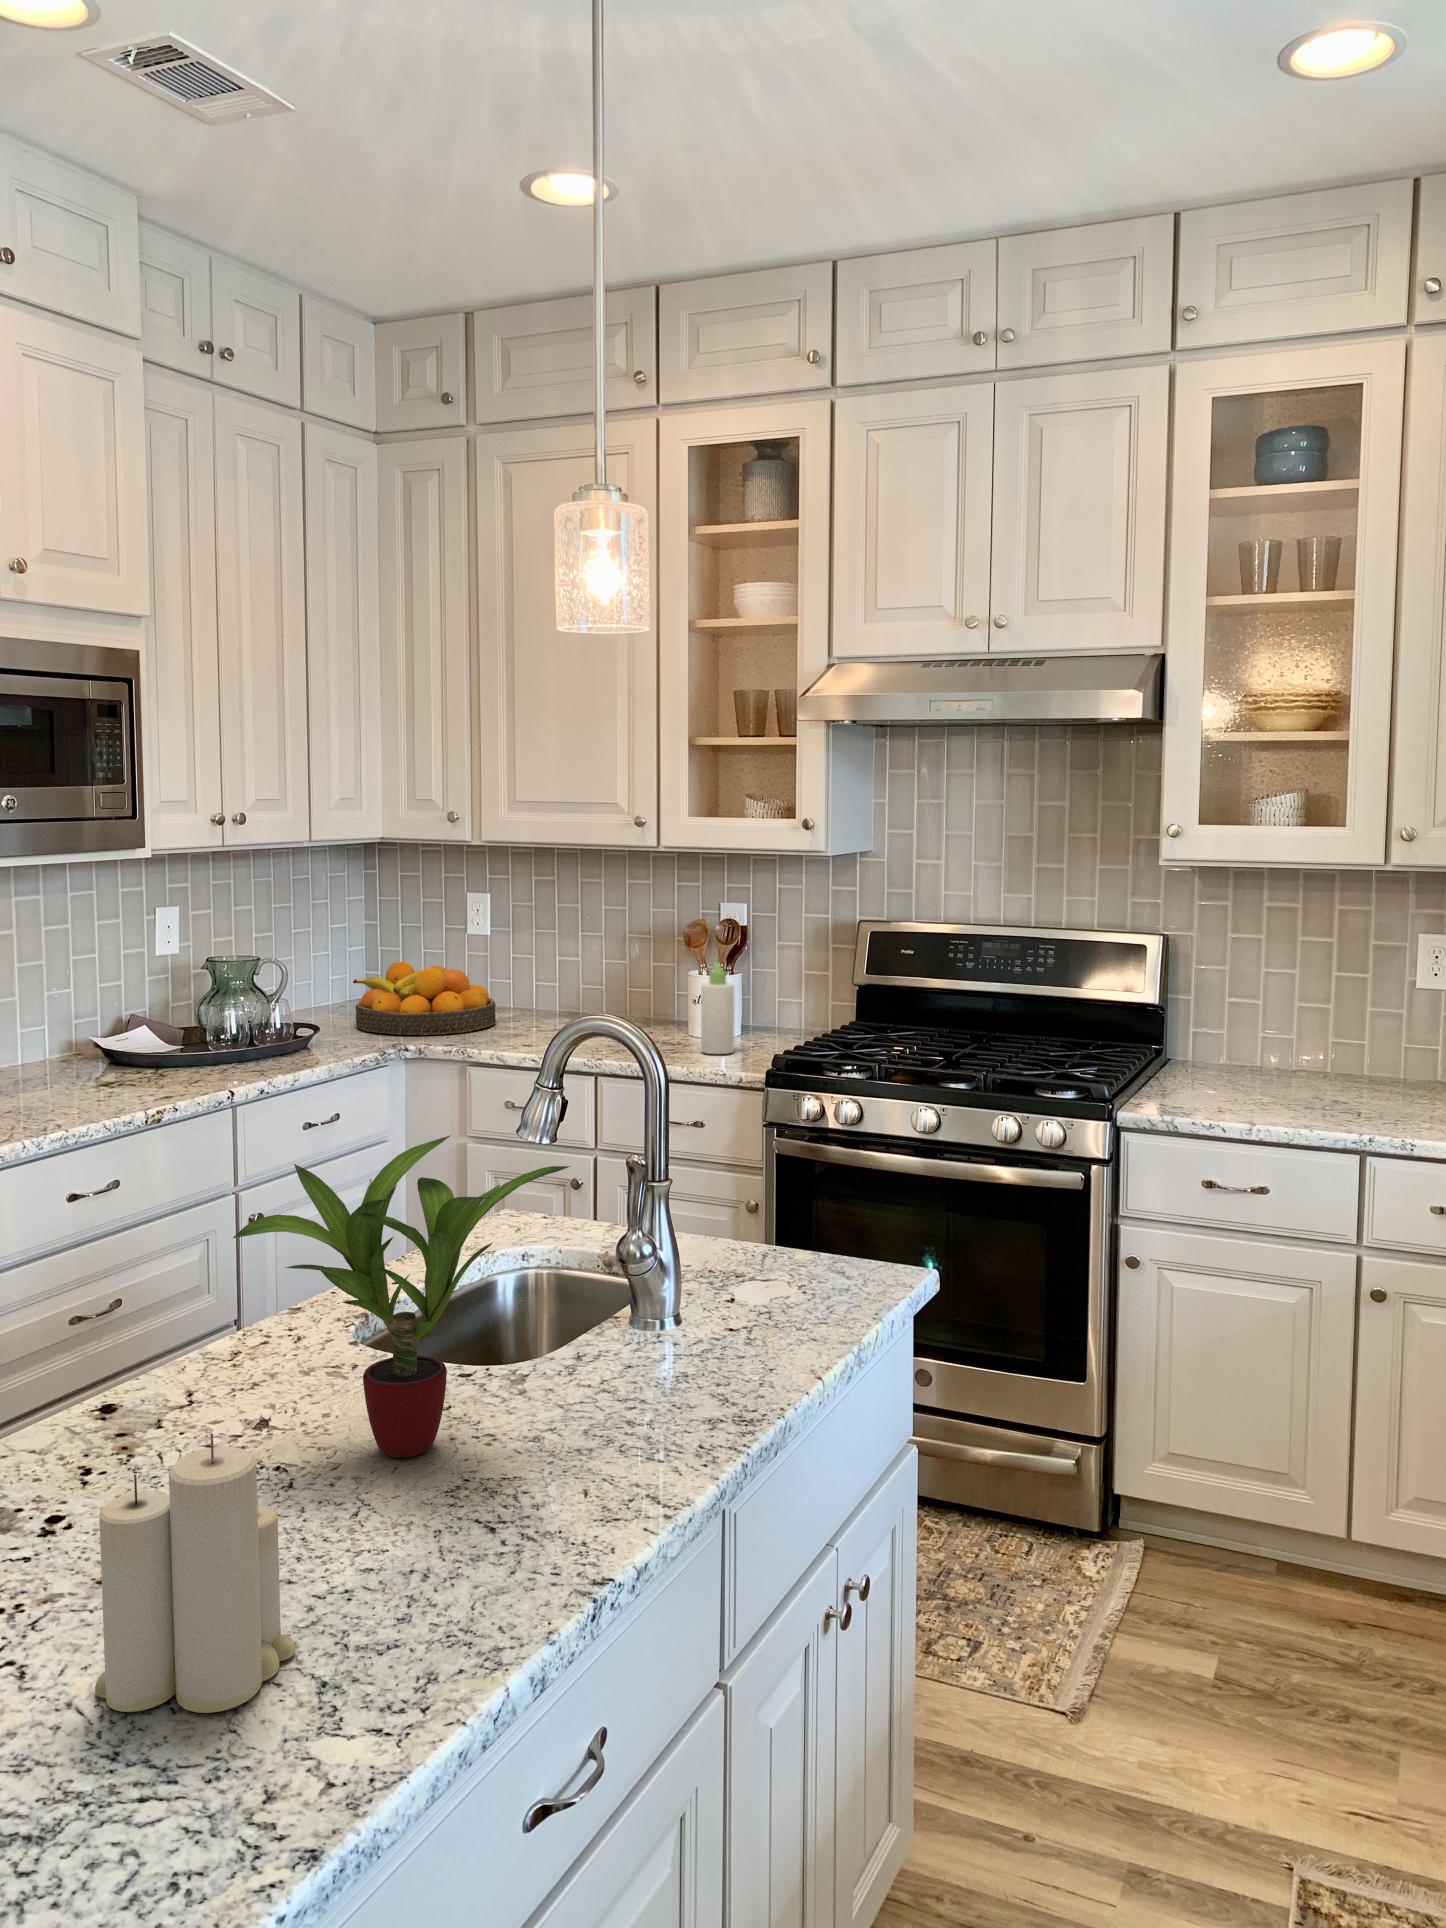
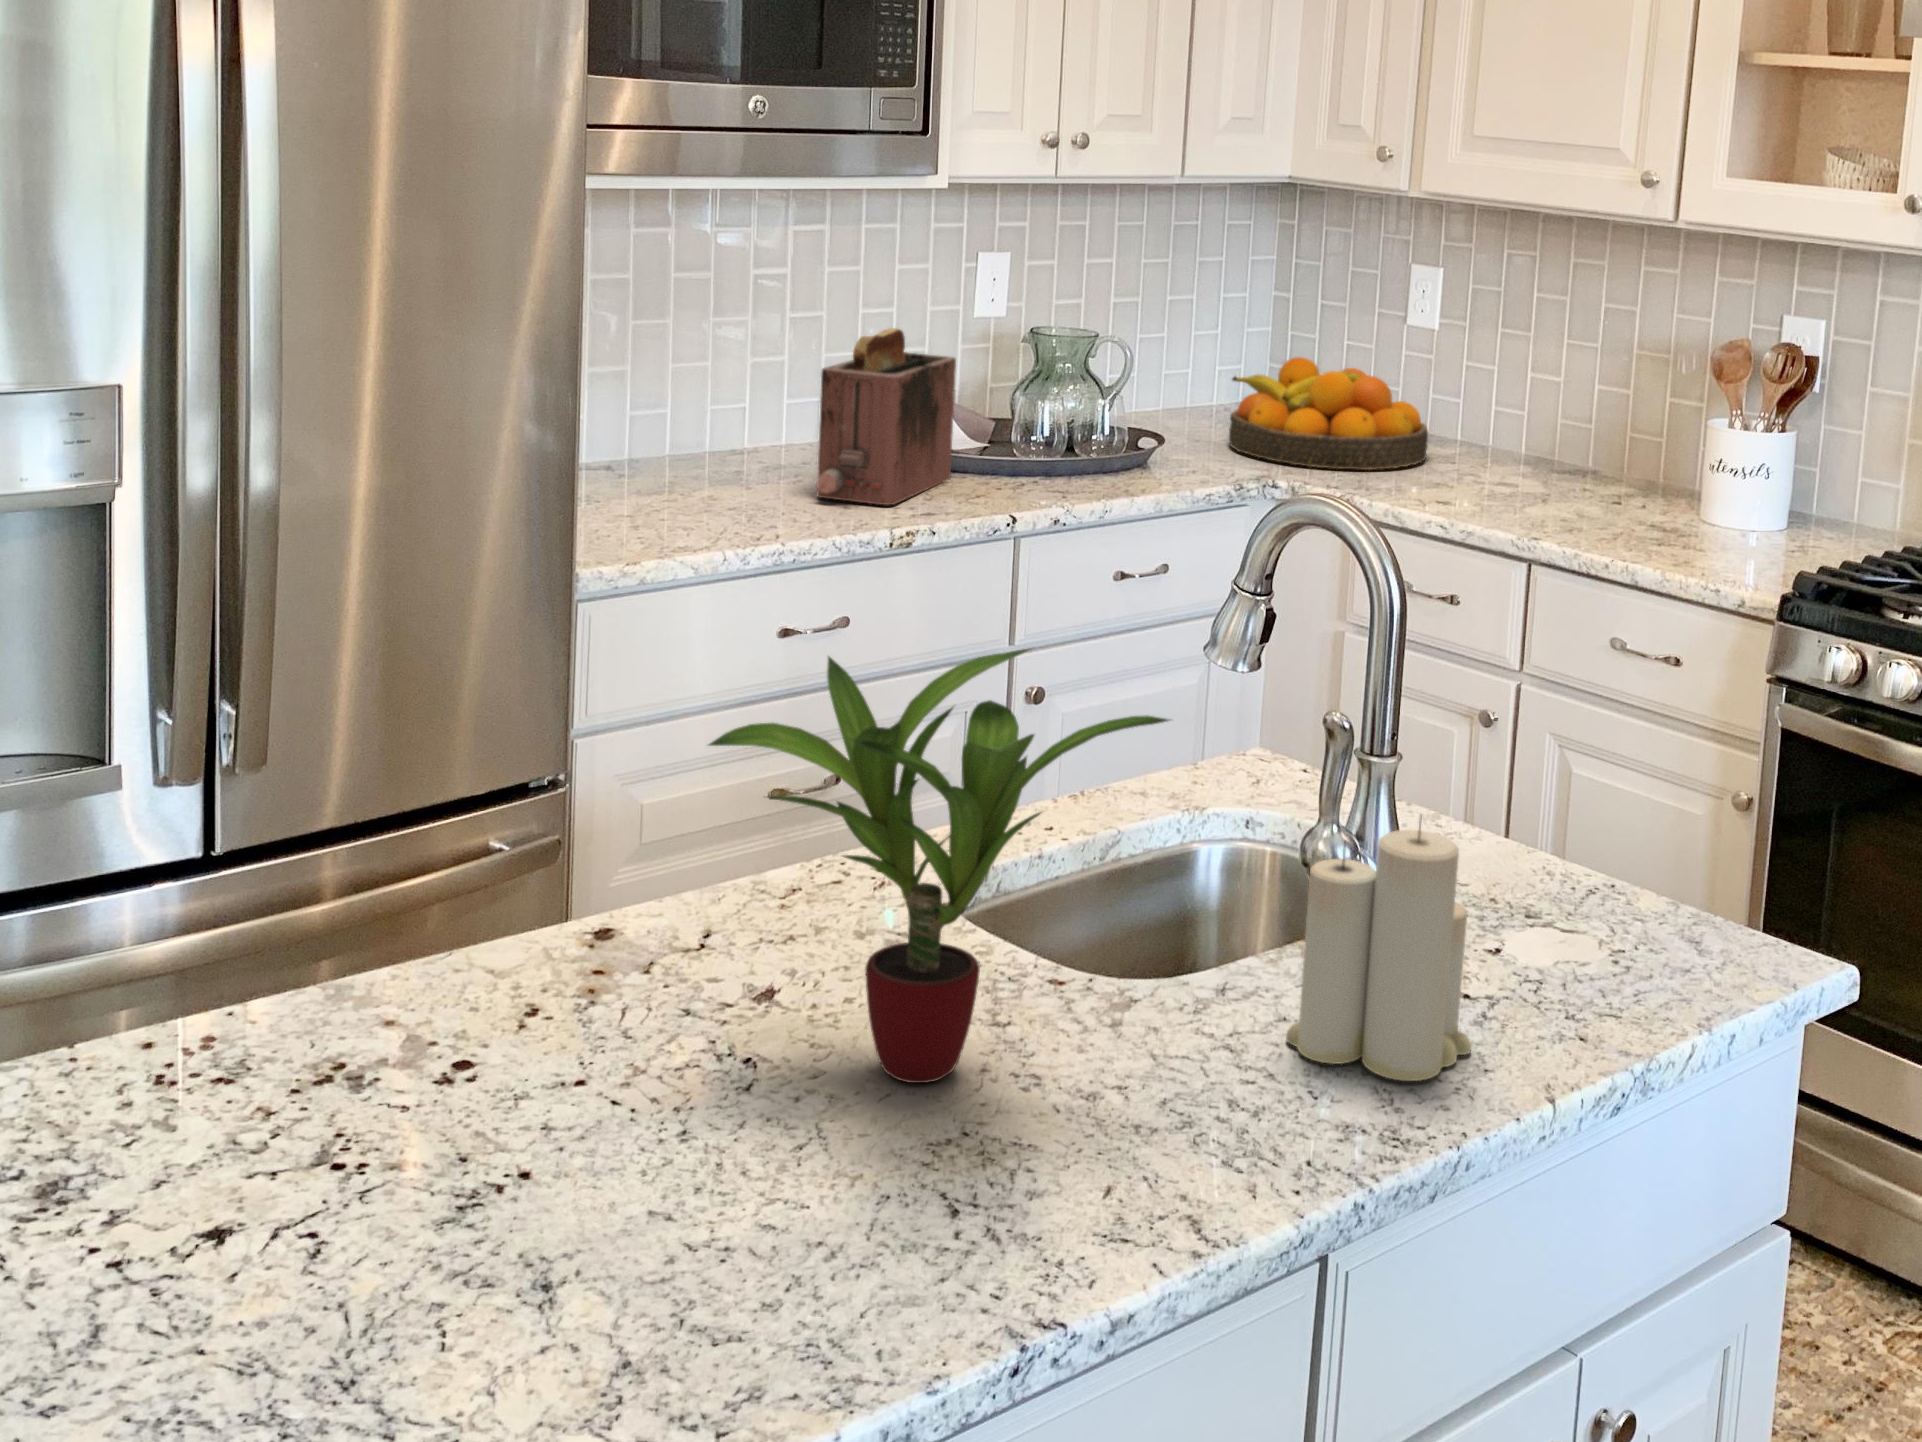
bottle: present [701,956,734,1054] -> none [1705,399,1769,554]
toaster: none [71,964,170,1095] -> present [817,328,956,505]
candle: present [95,1433,295,1713] -> present [1286,816,1471,1081]

